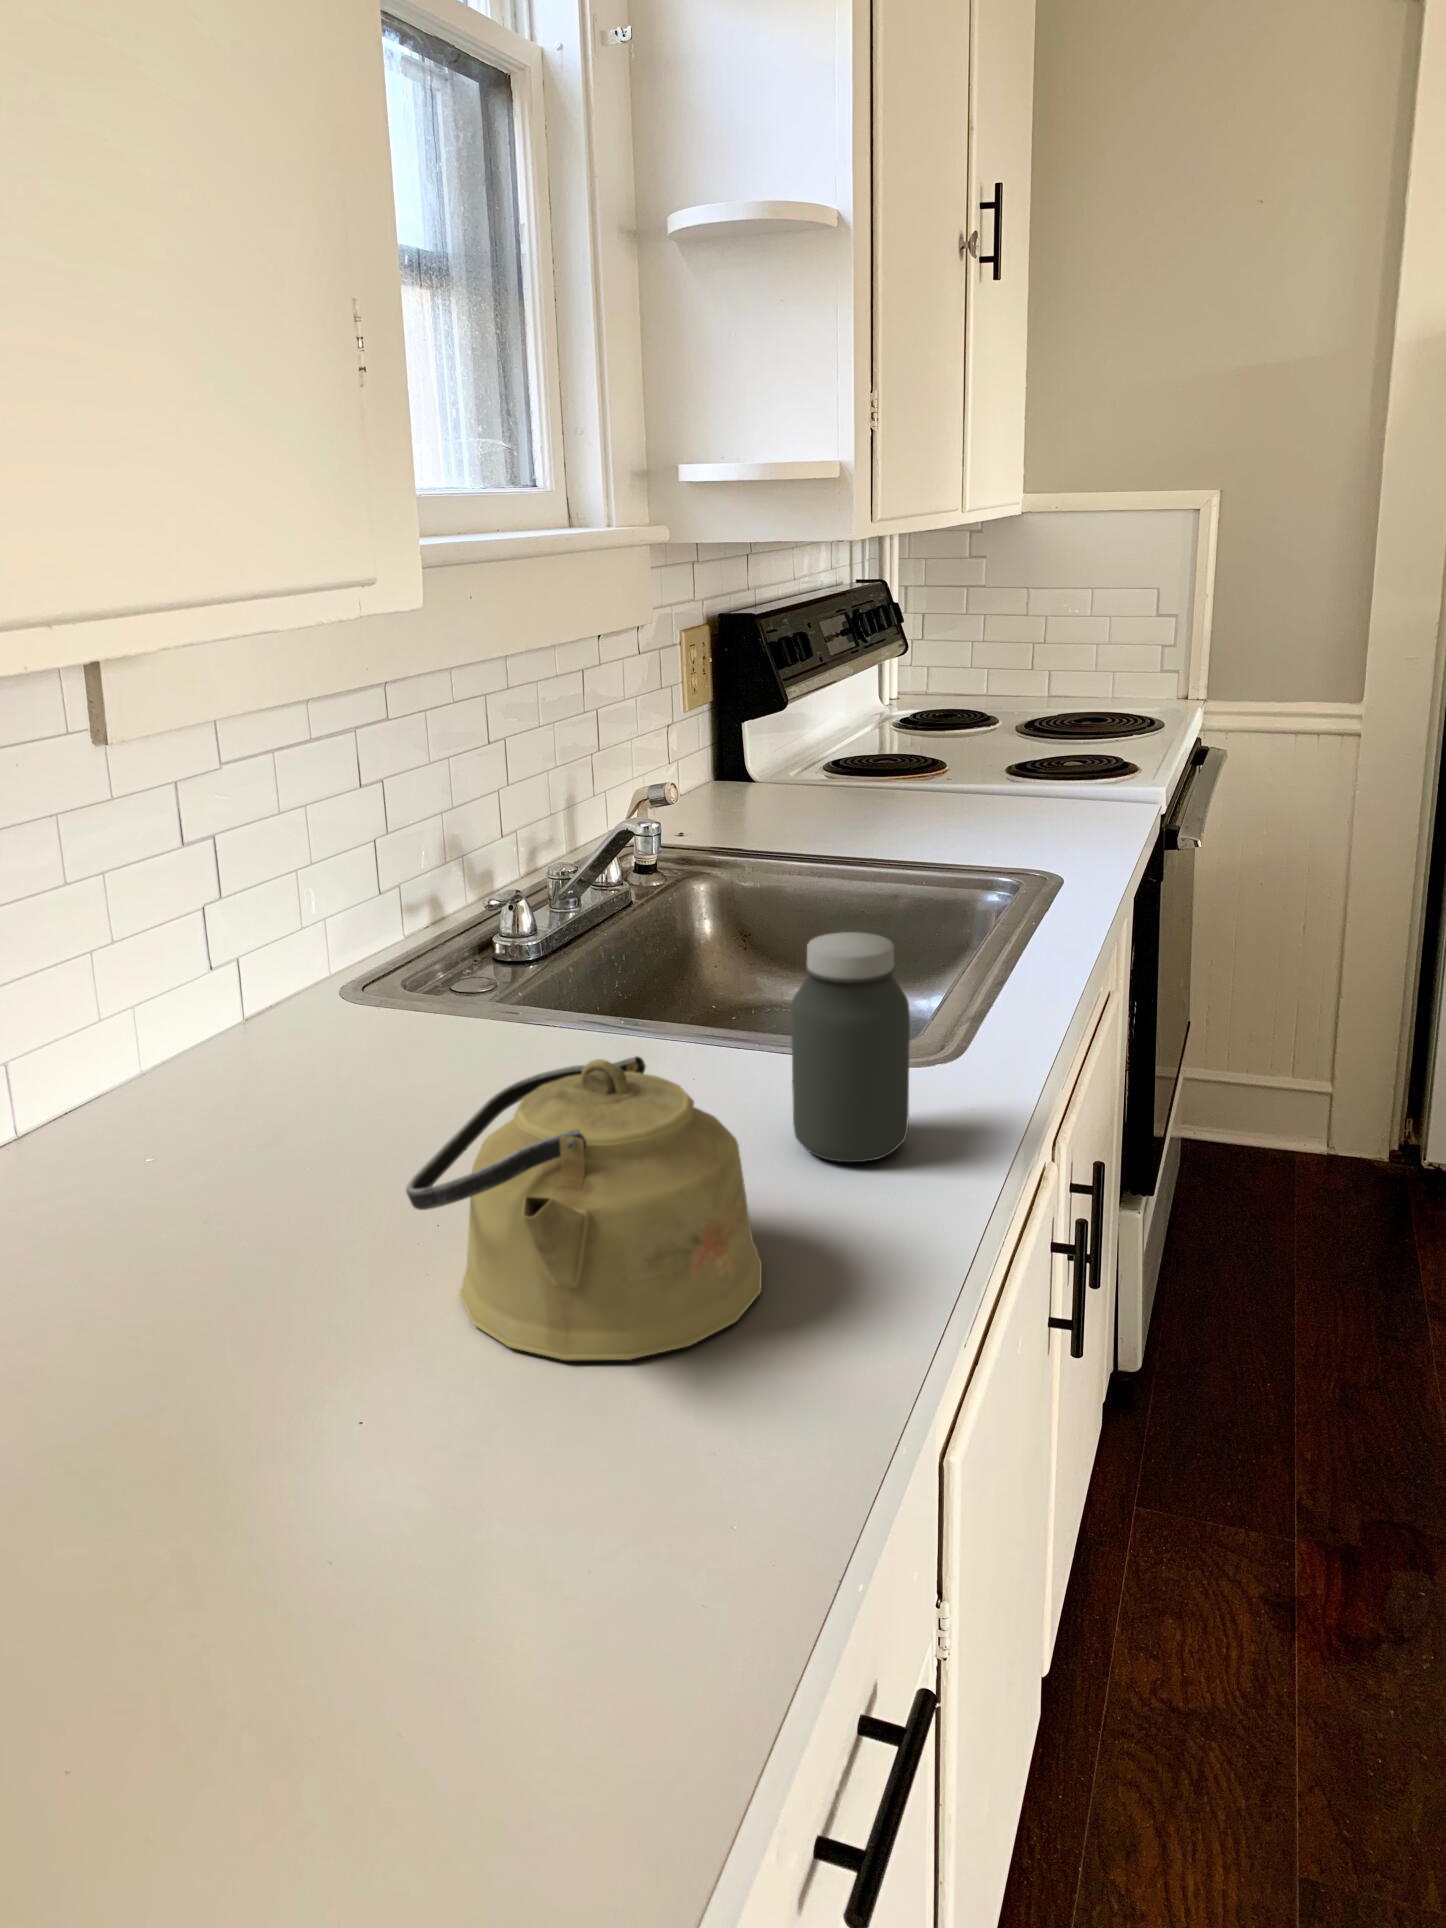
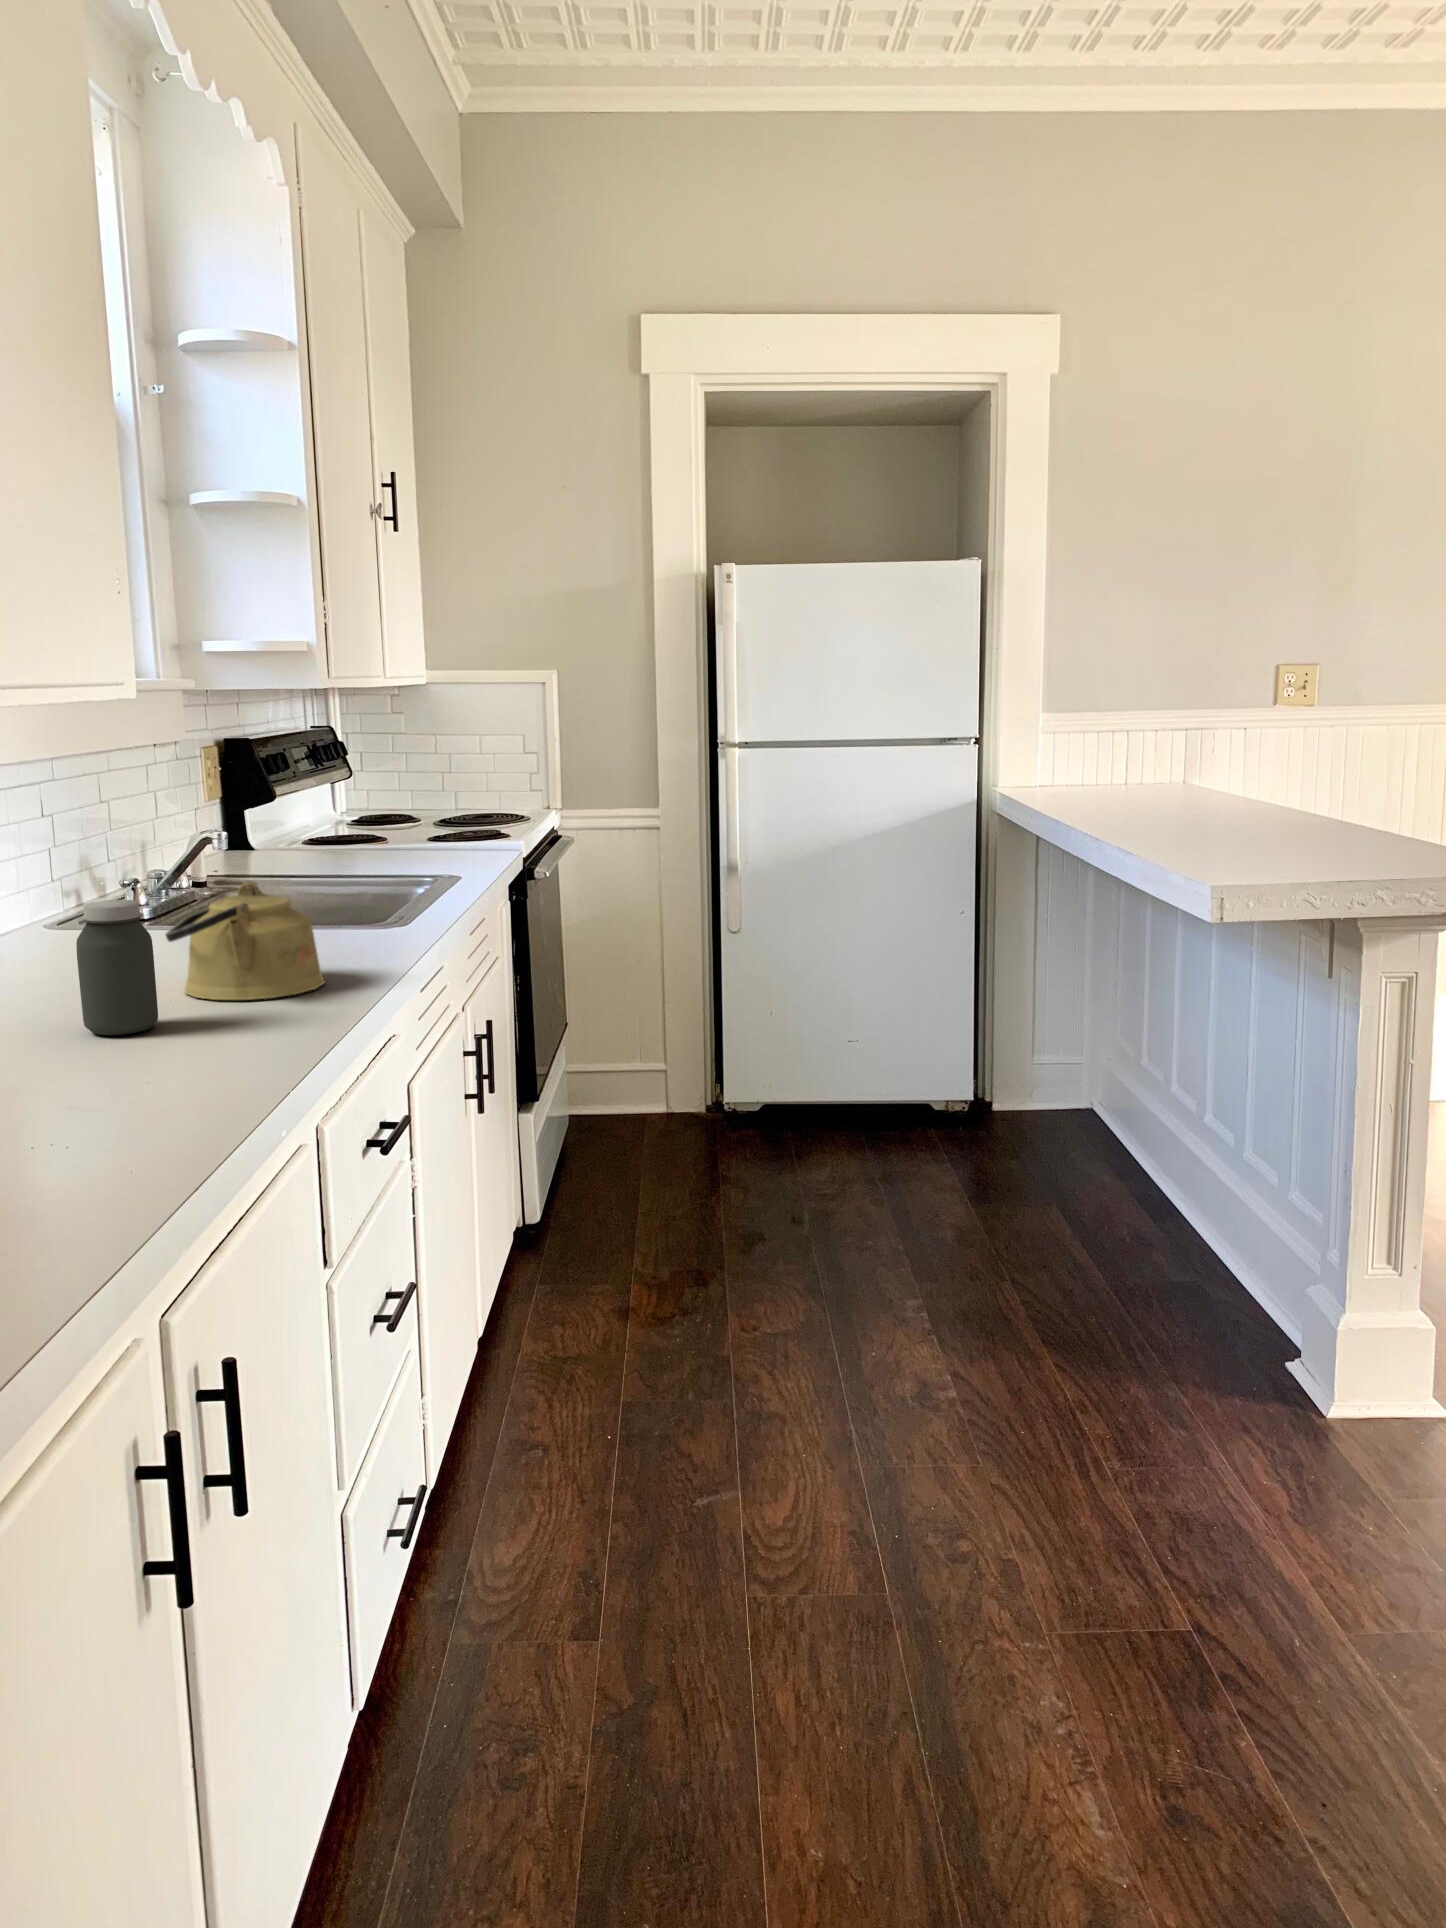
jar: present [791,932,910,1162] -> present [76,900,158,1035]

